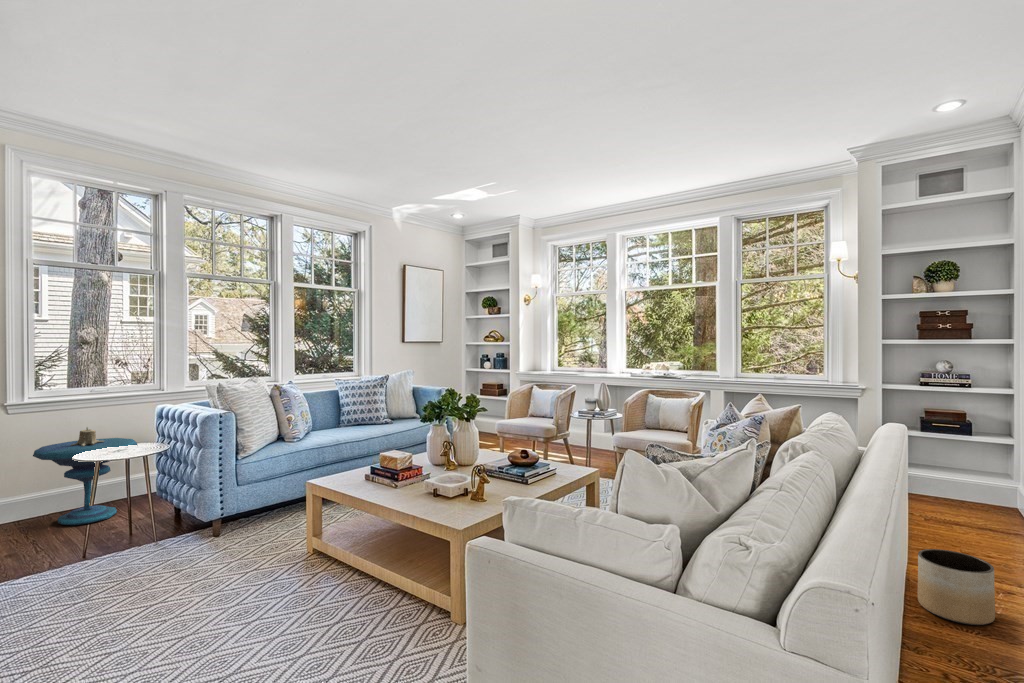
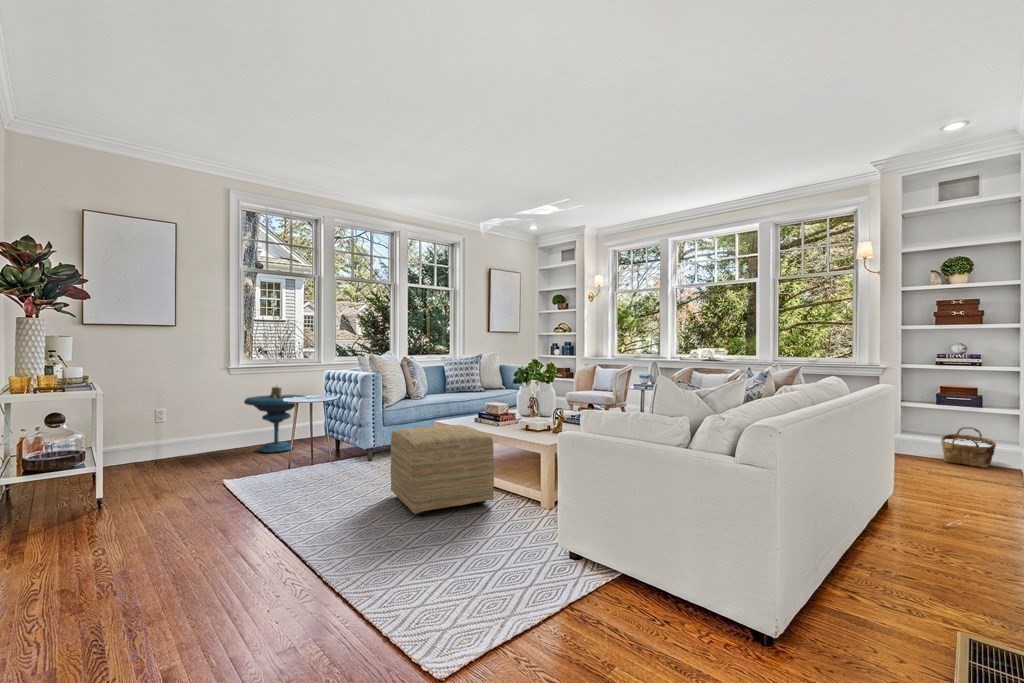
woven basket: none [928,458,989,508] -> present [941,427,996,468]
ottoman: none [228,492,381,652] -> present [391,425,494,515]
planter: present [918,549,995,625] -> none [896,478,955,530]

